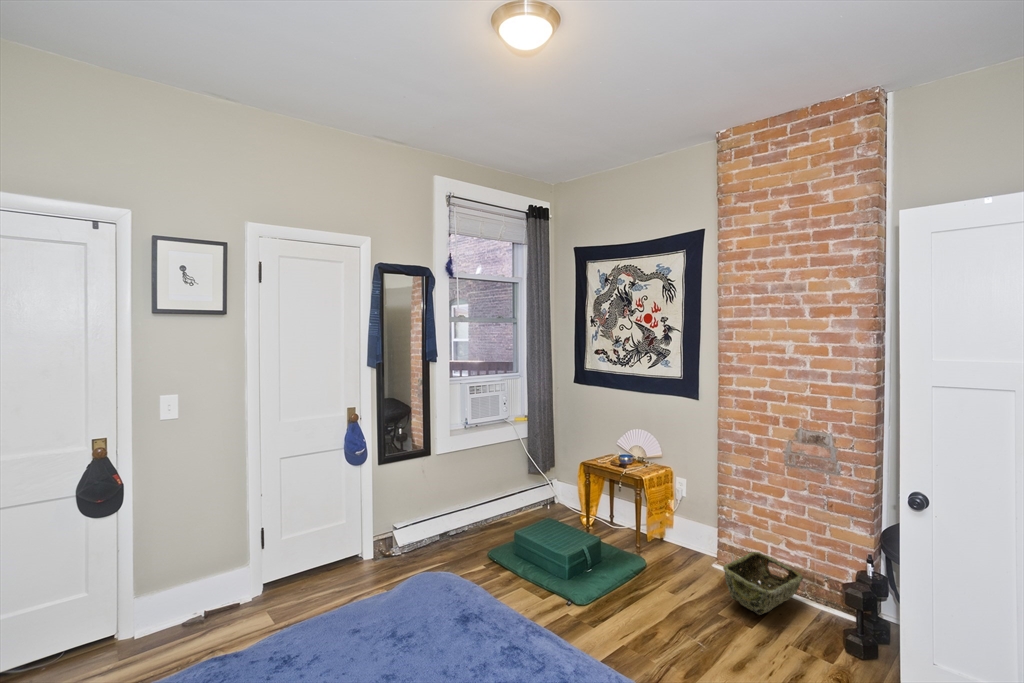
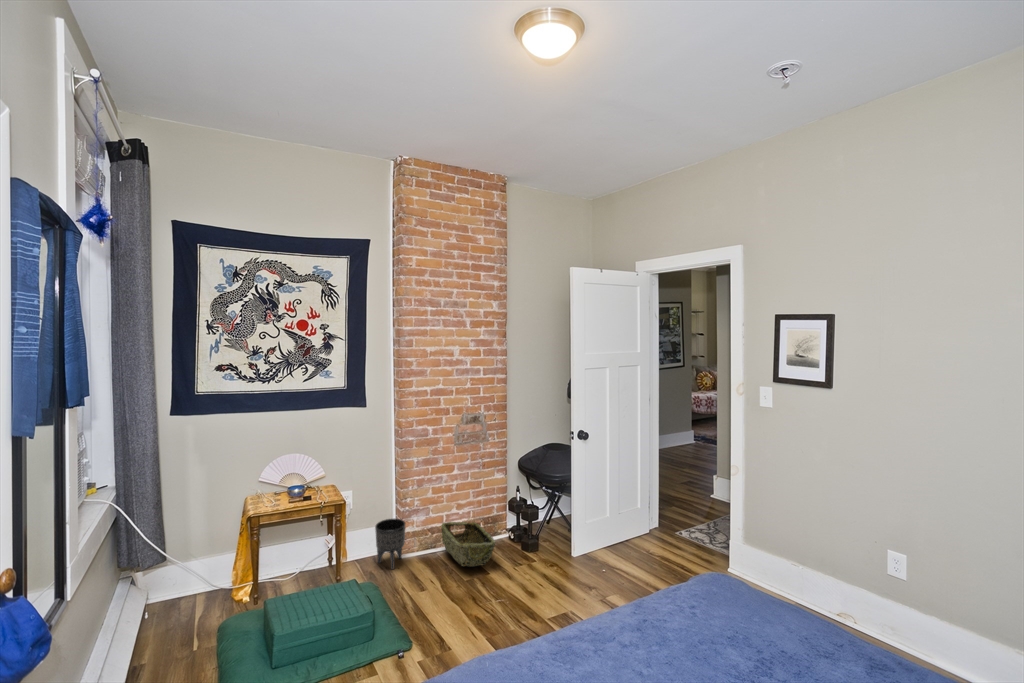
planter: none [680,517,712,567] -> present [375,518,405,569]

